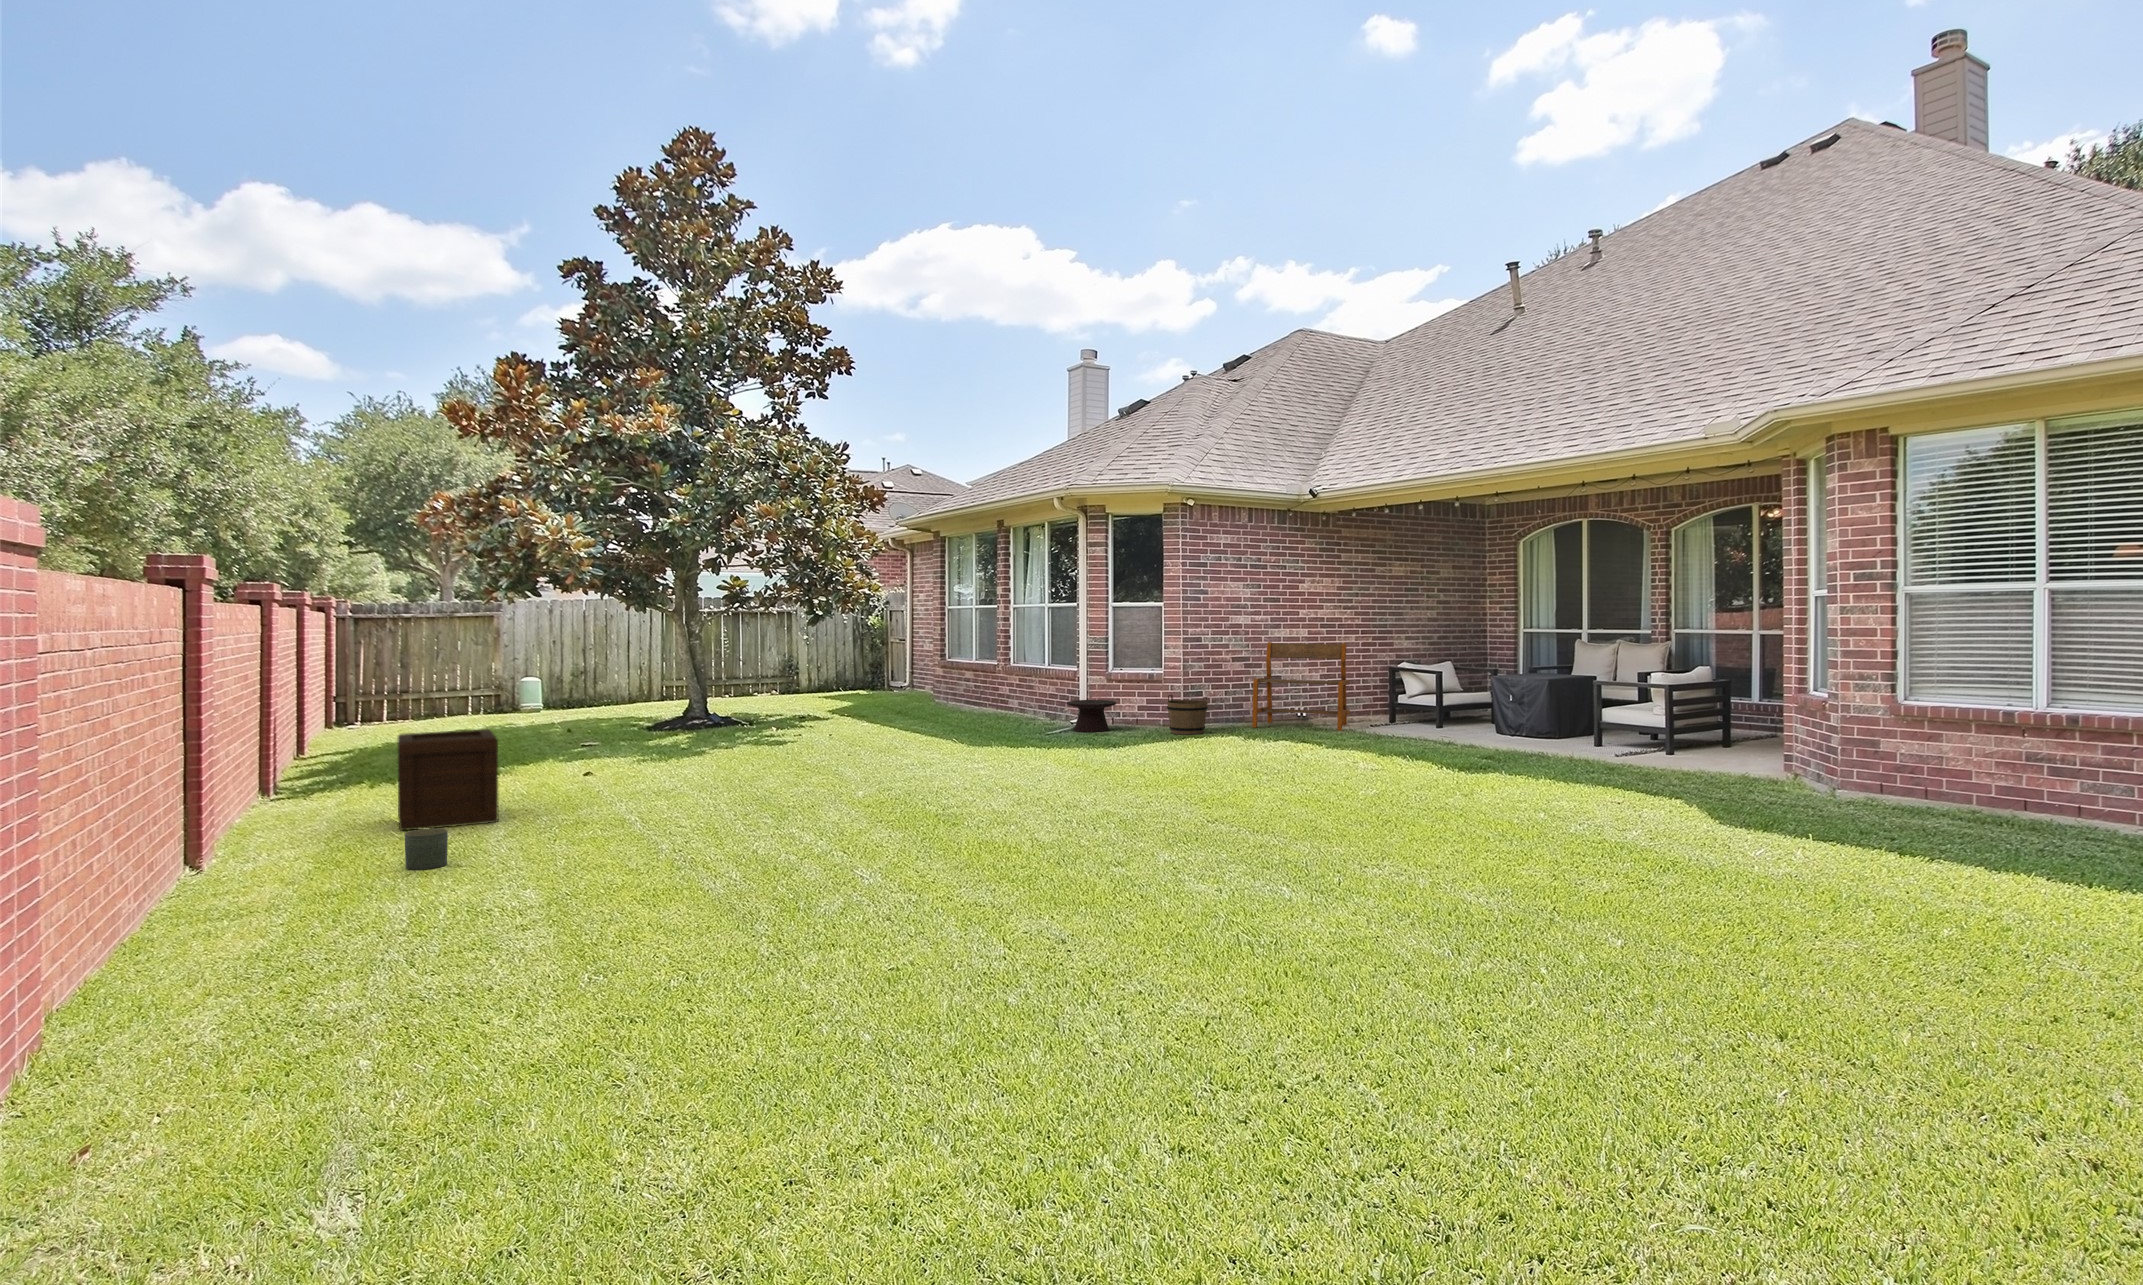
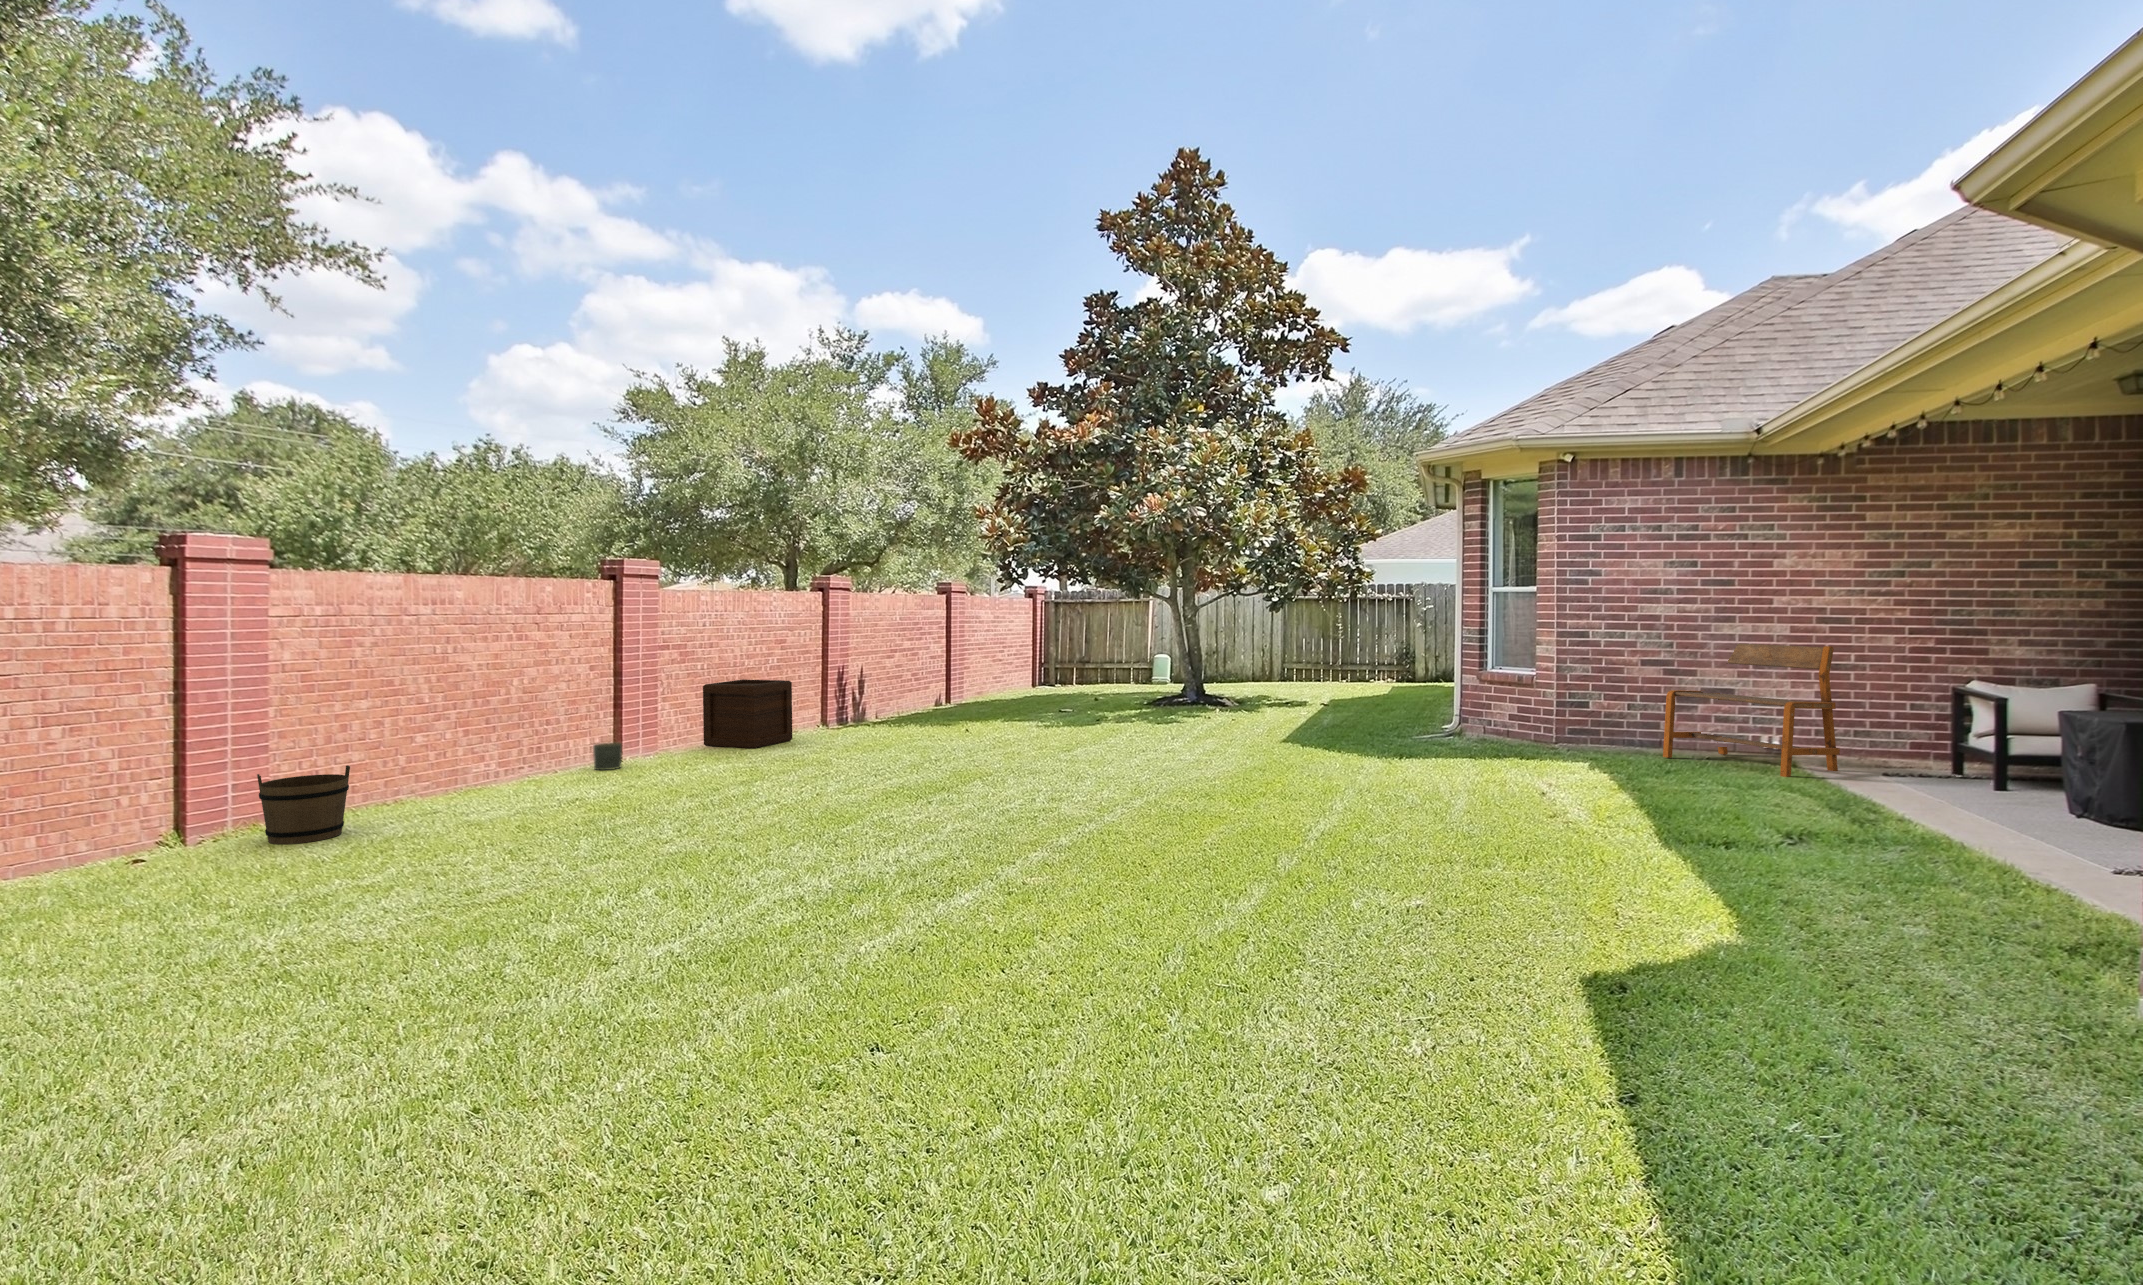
bucket: present [1167,695,1208,734] -> present [257,765,350,844]
side table: present [1067,700,1116,732] -> none [1422,702,1484,741]

